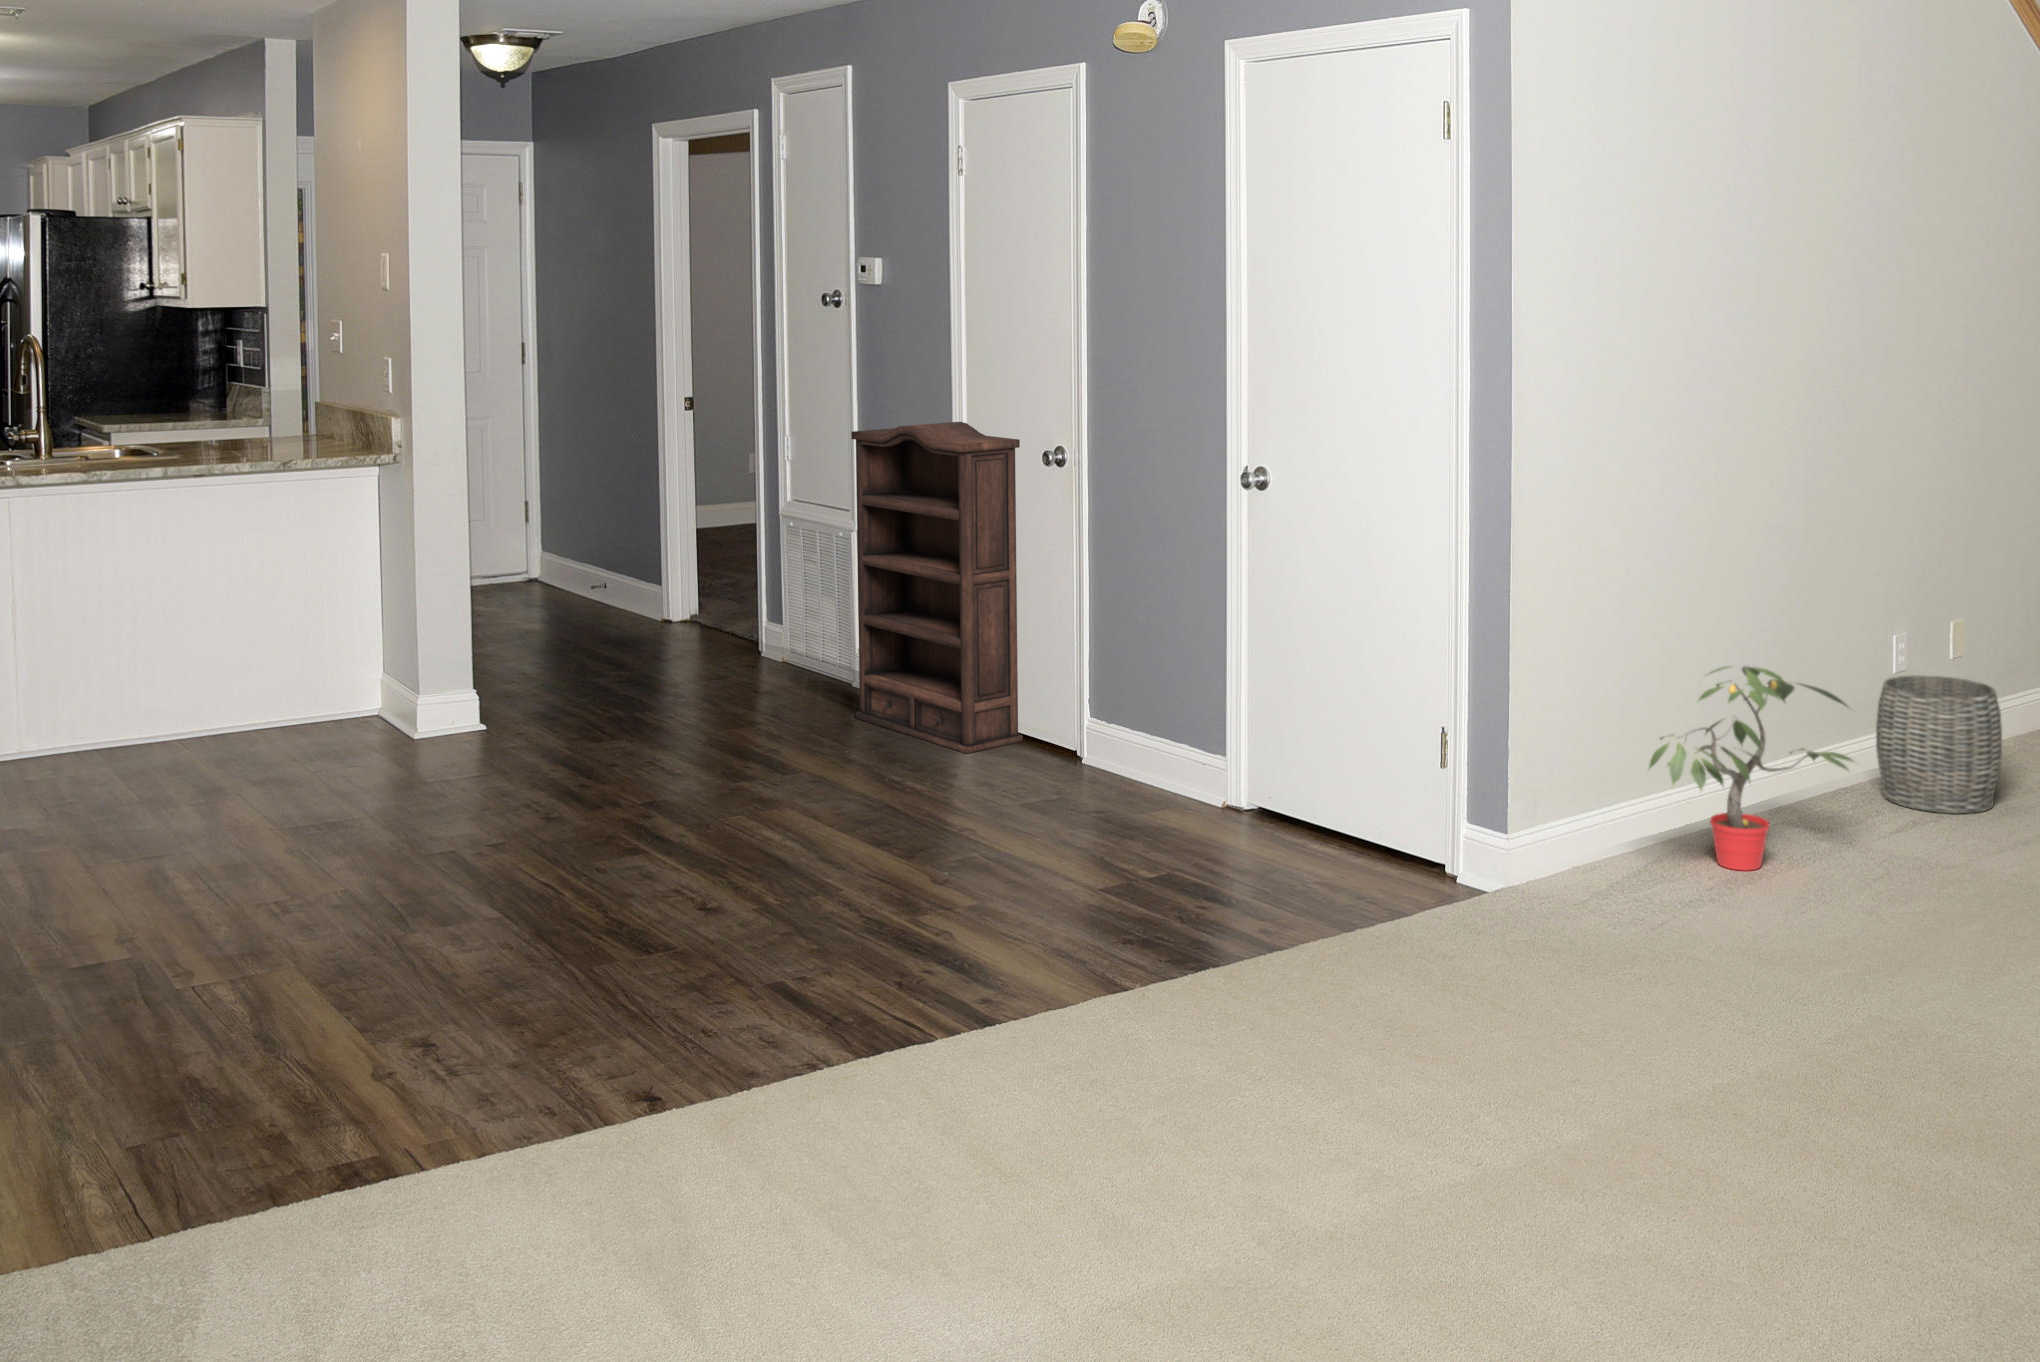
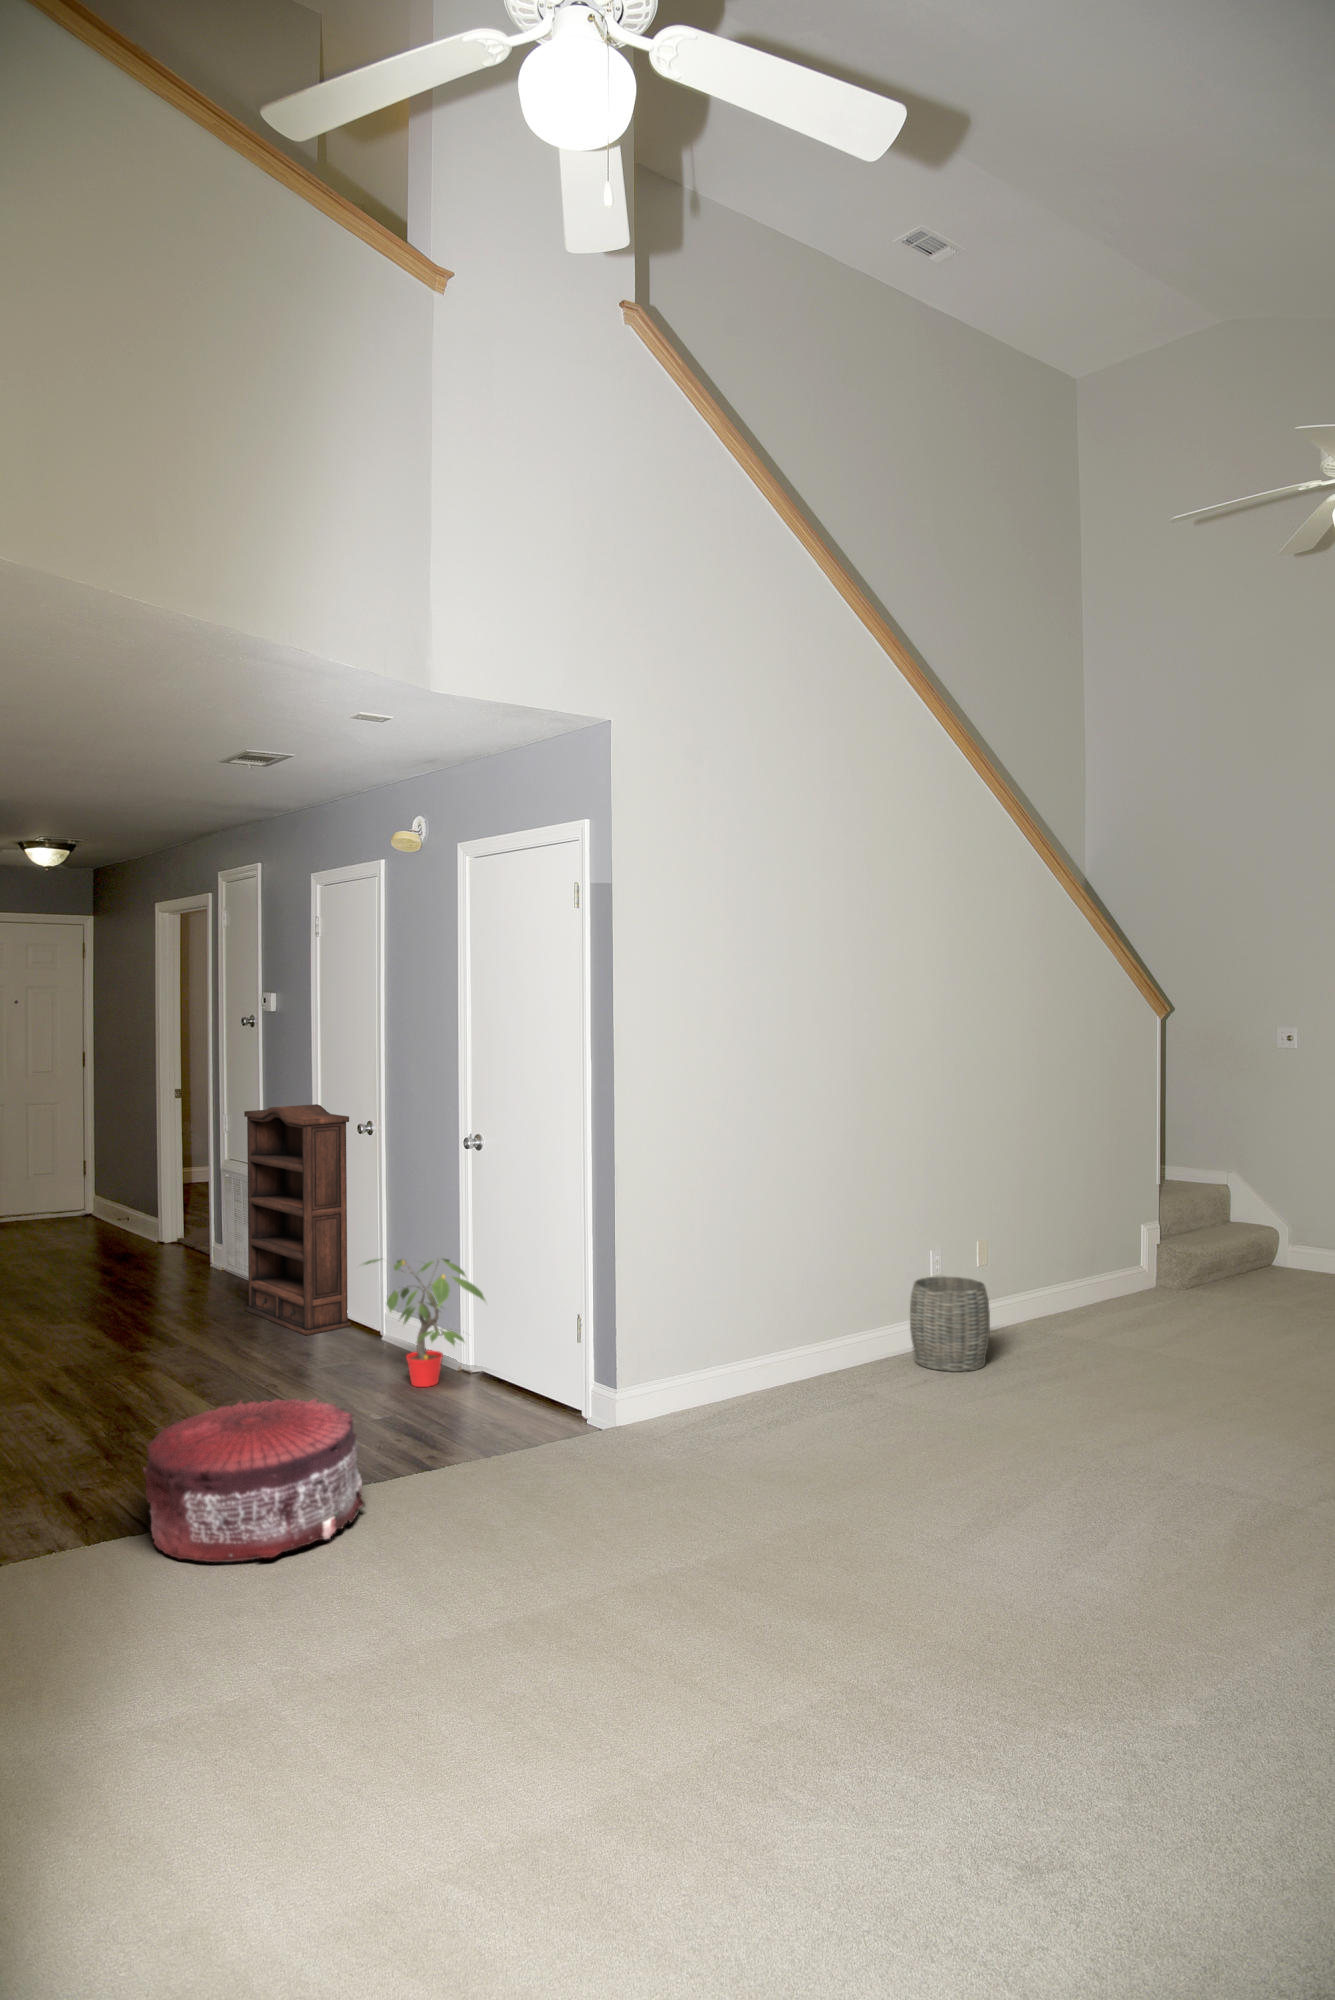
potted plant: present [1649,666,1853,871] -> present [365,1259,485,1387]
pouf: none [932,842,1232,1074] -> present [143,1398,365,1562]

